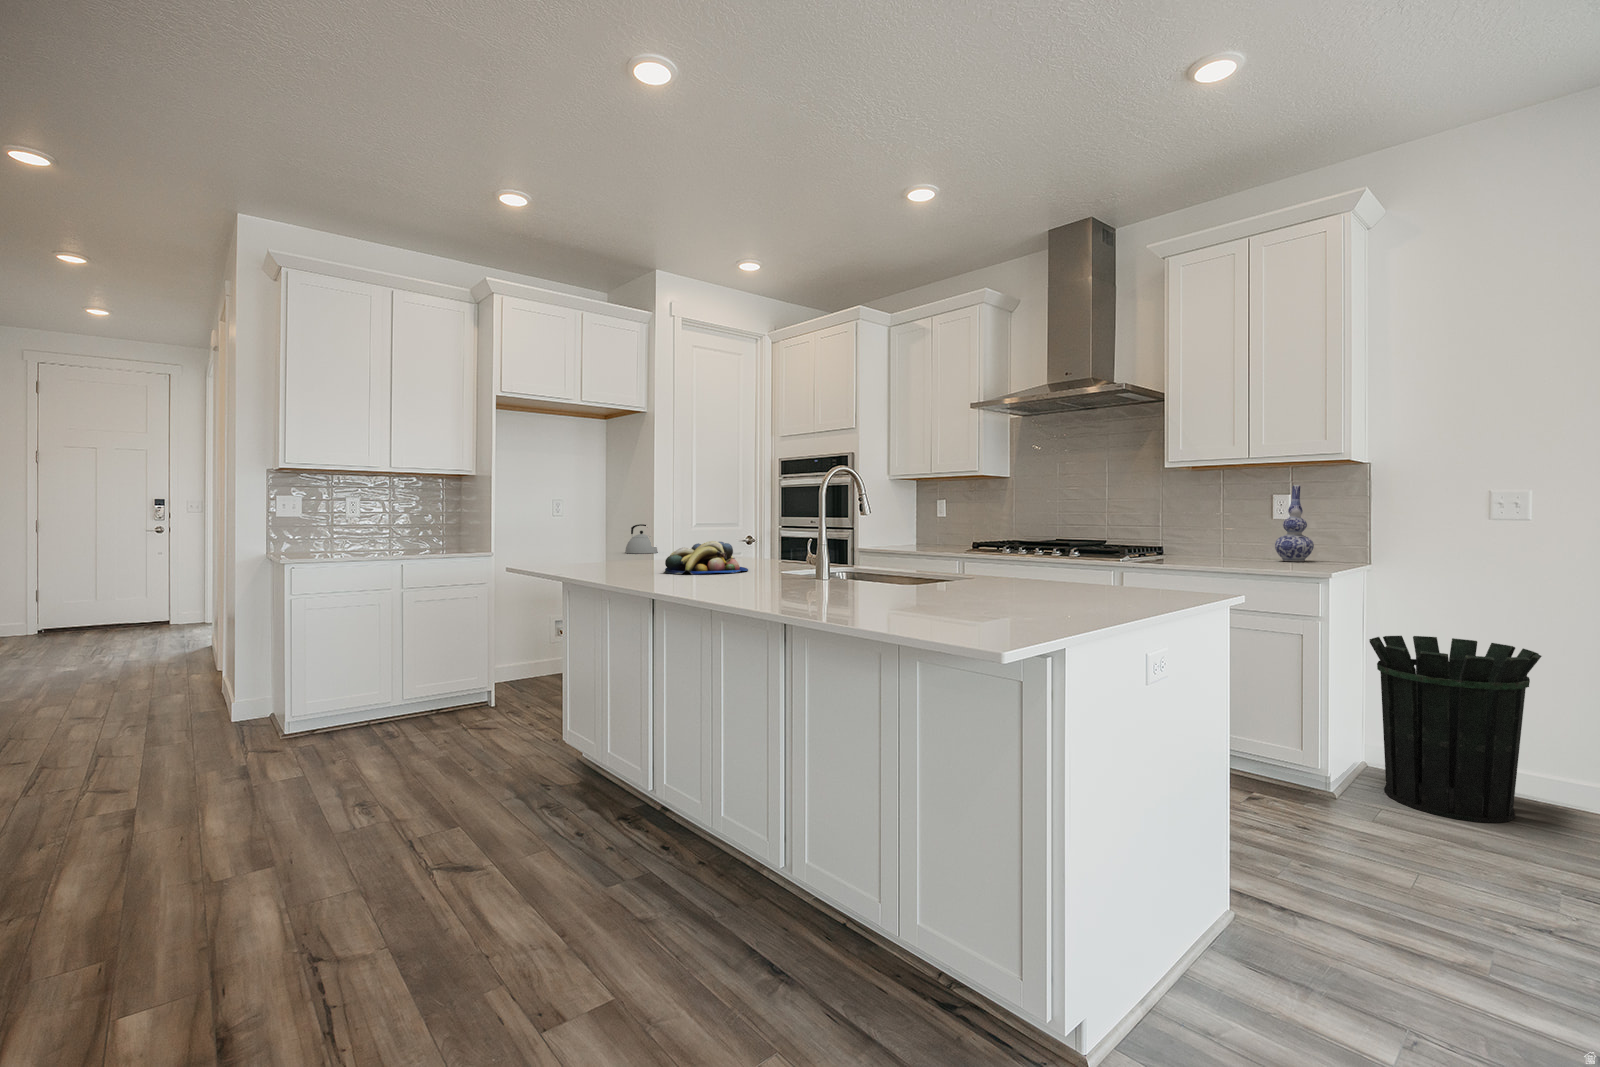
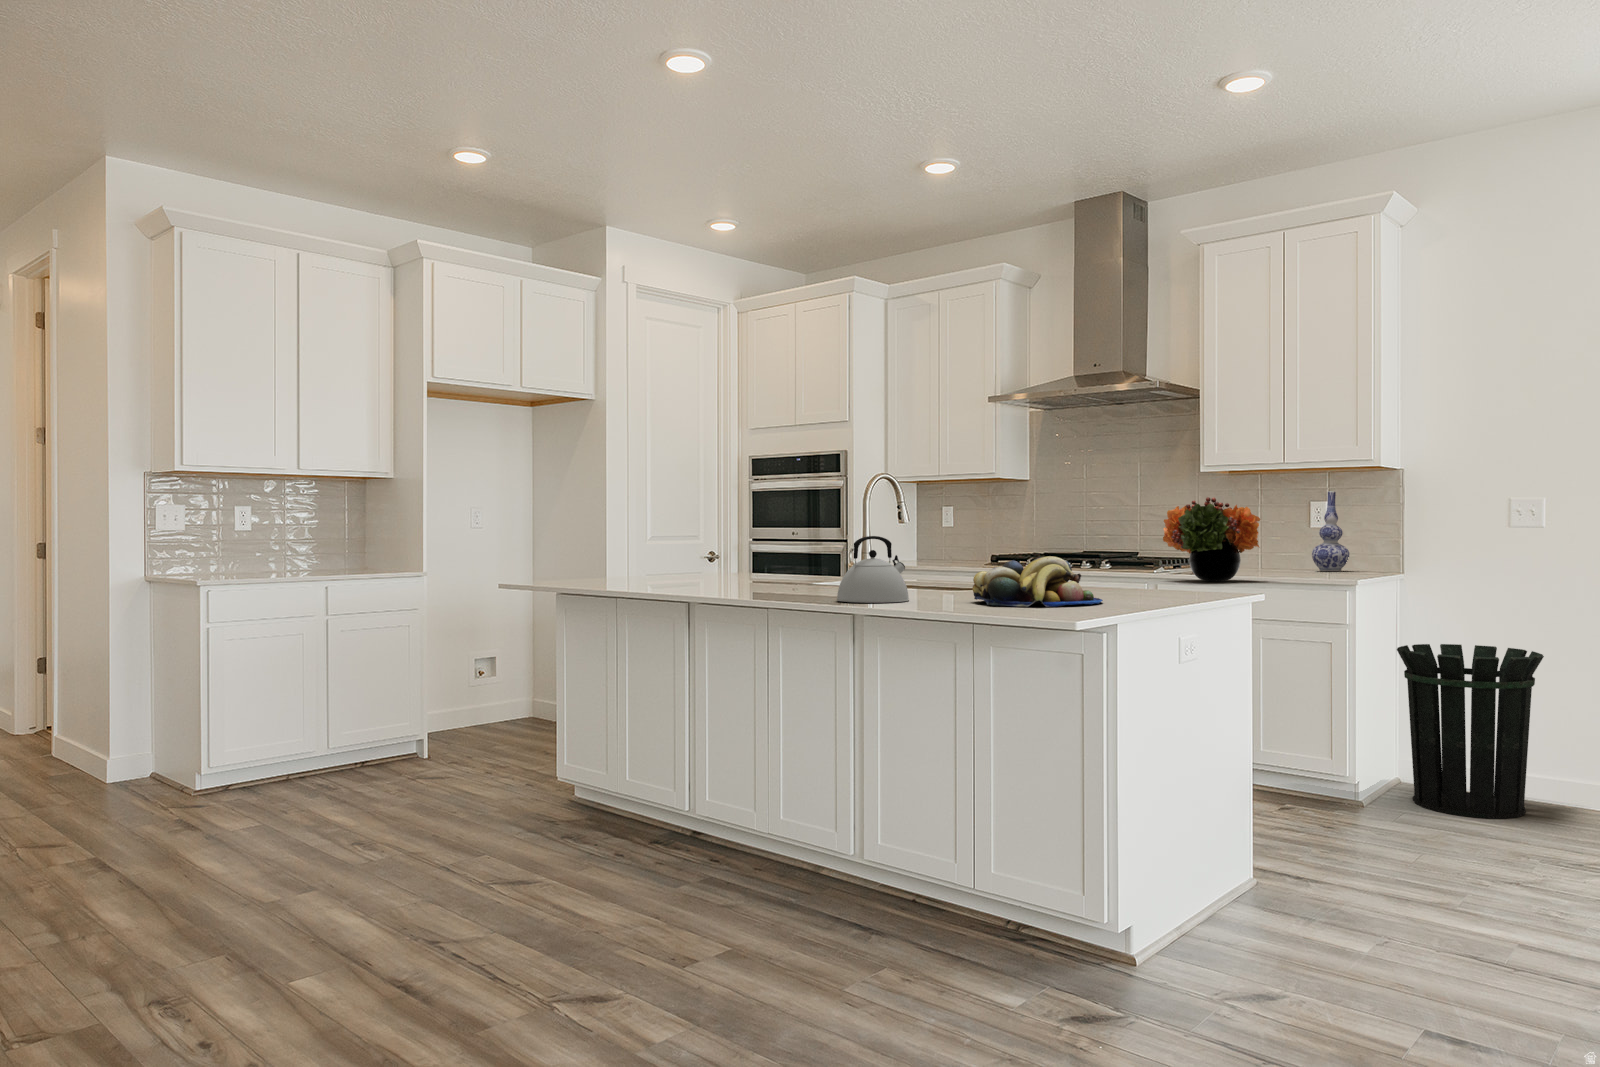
flower arrangement: none [1127,490,1233,574] -> present [1163,497,1260,581]
kettle: present [625,524,658,553] -> present [837,536,909,603]
fruit bowl: present [665,541,748,574] -> present [972,556,1103,607]

